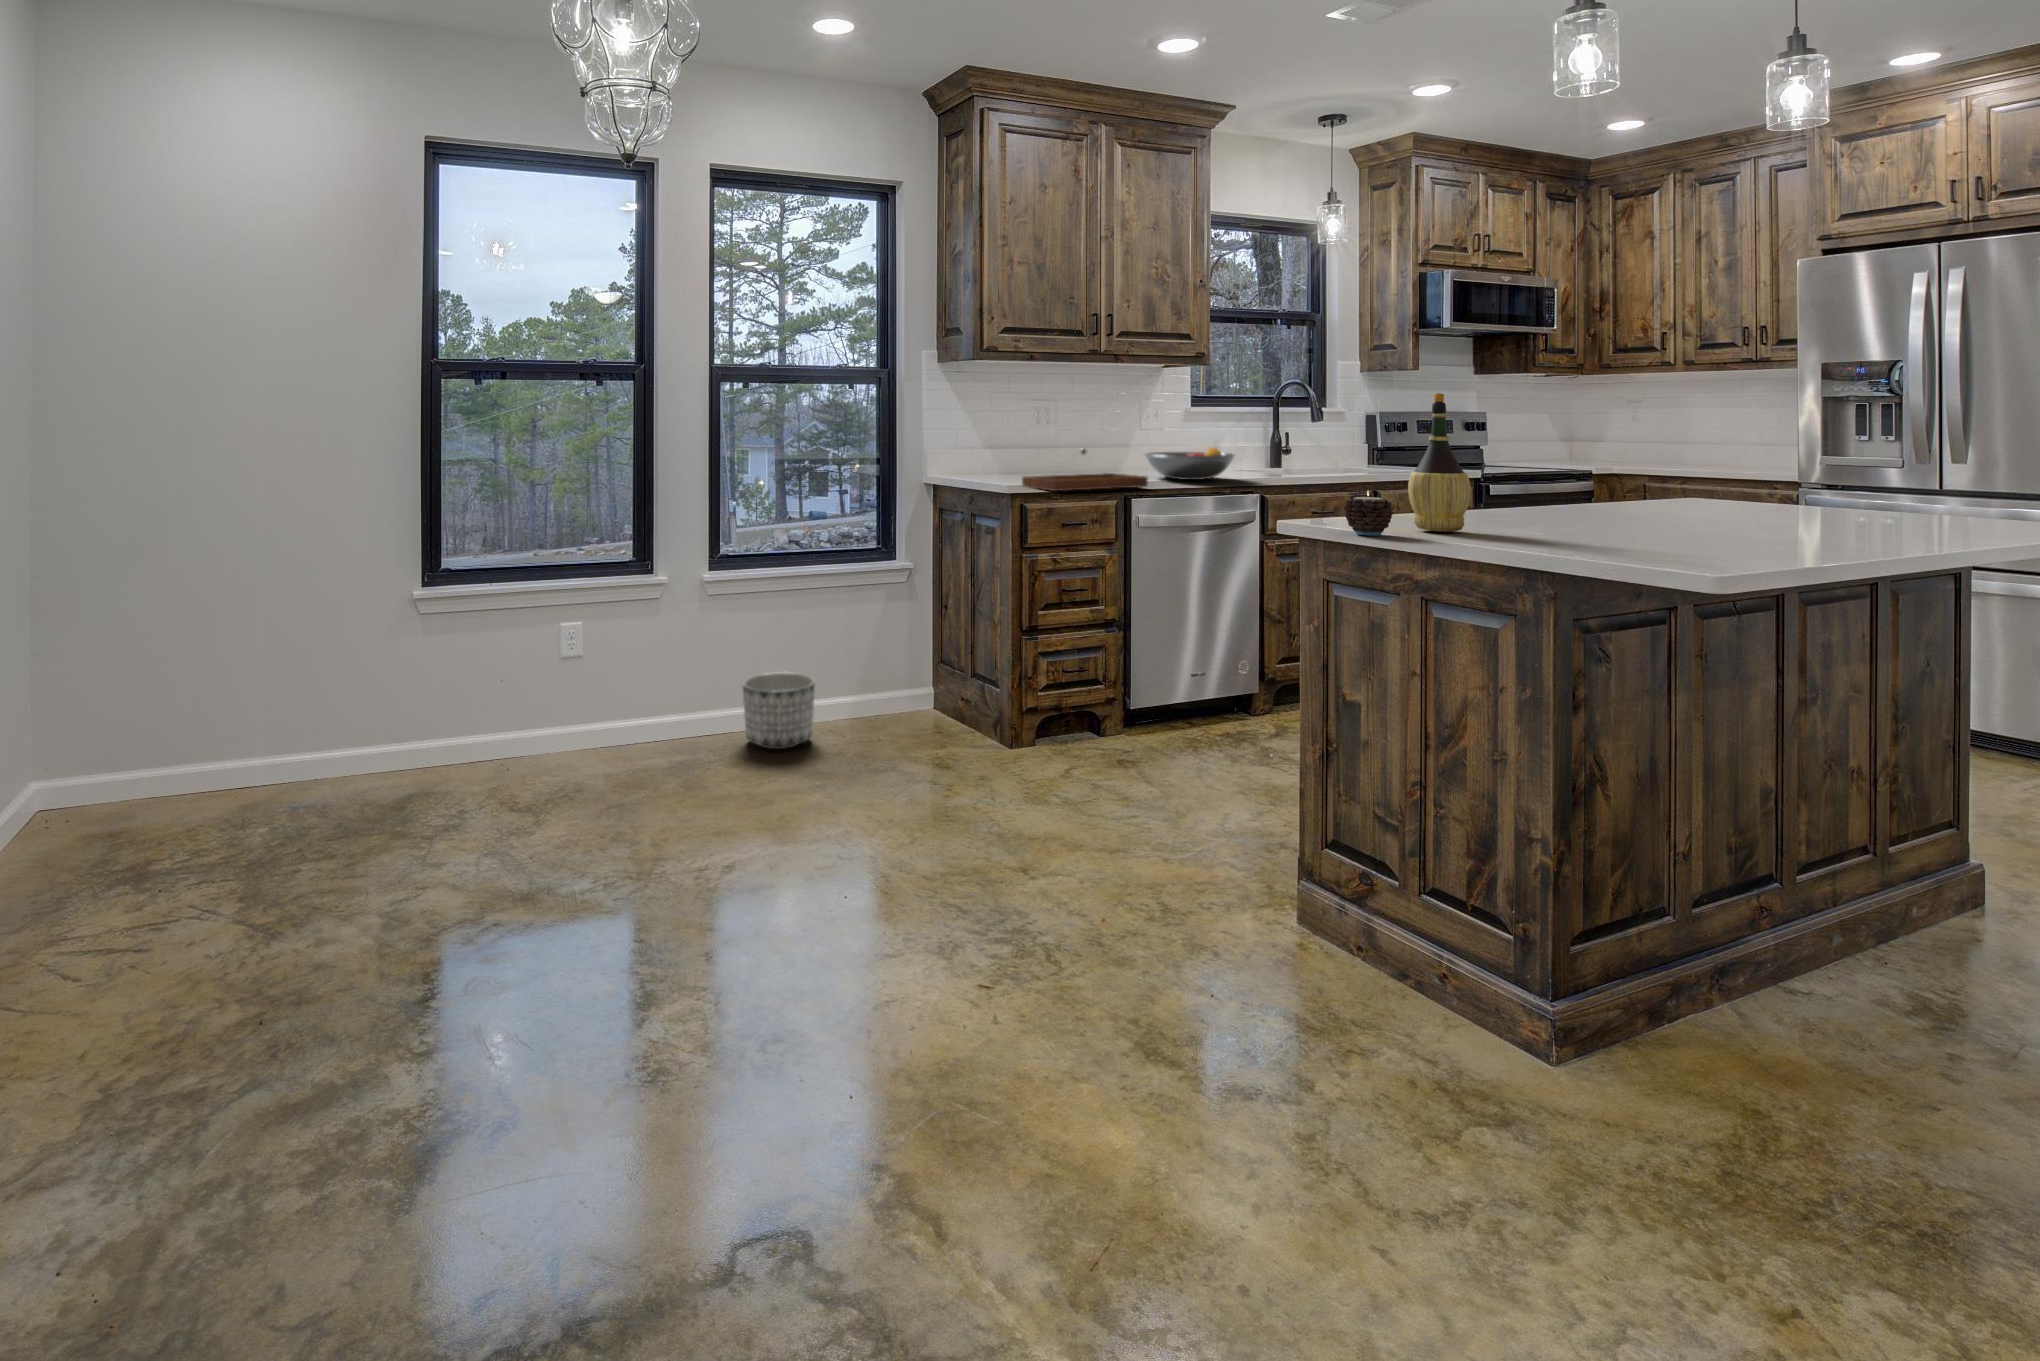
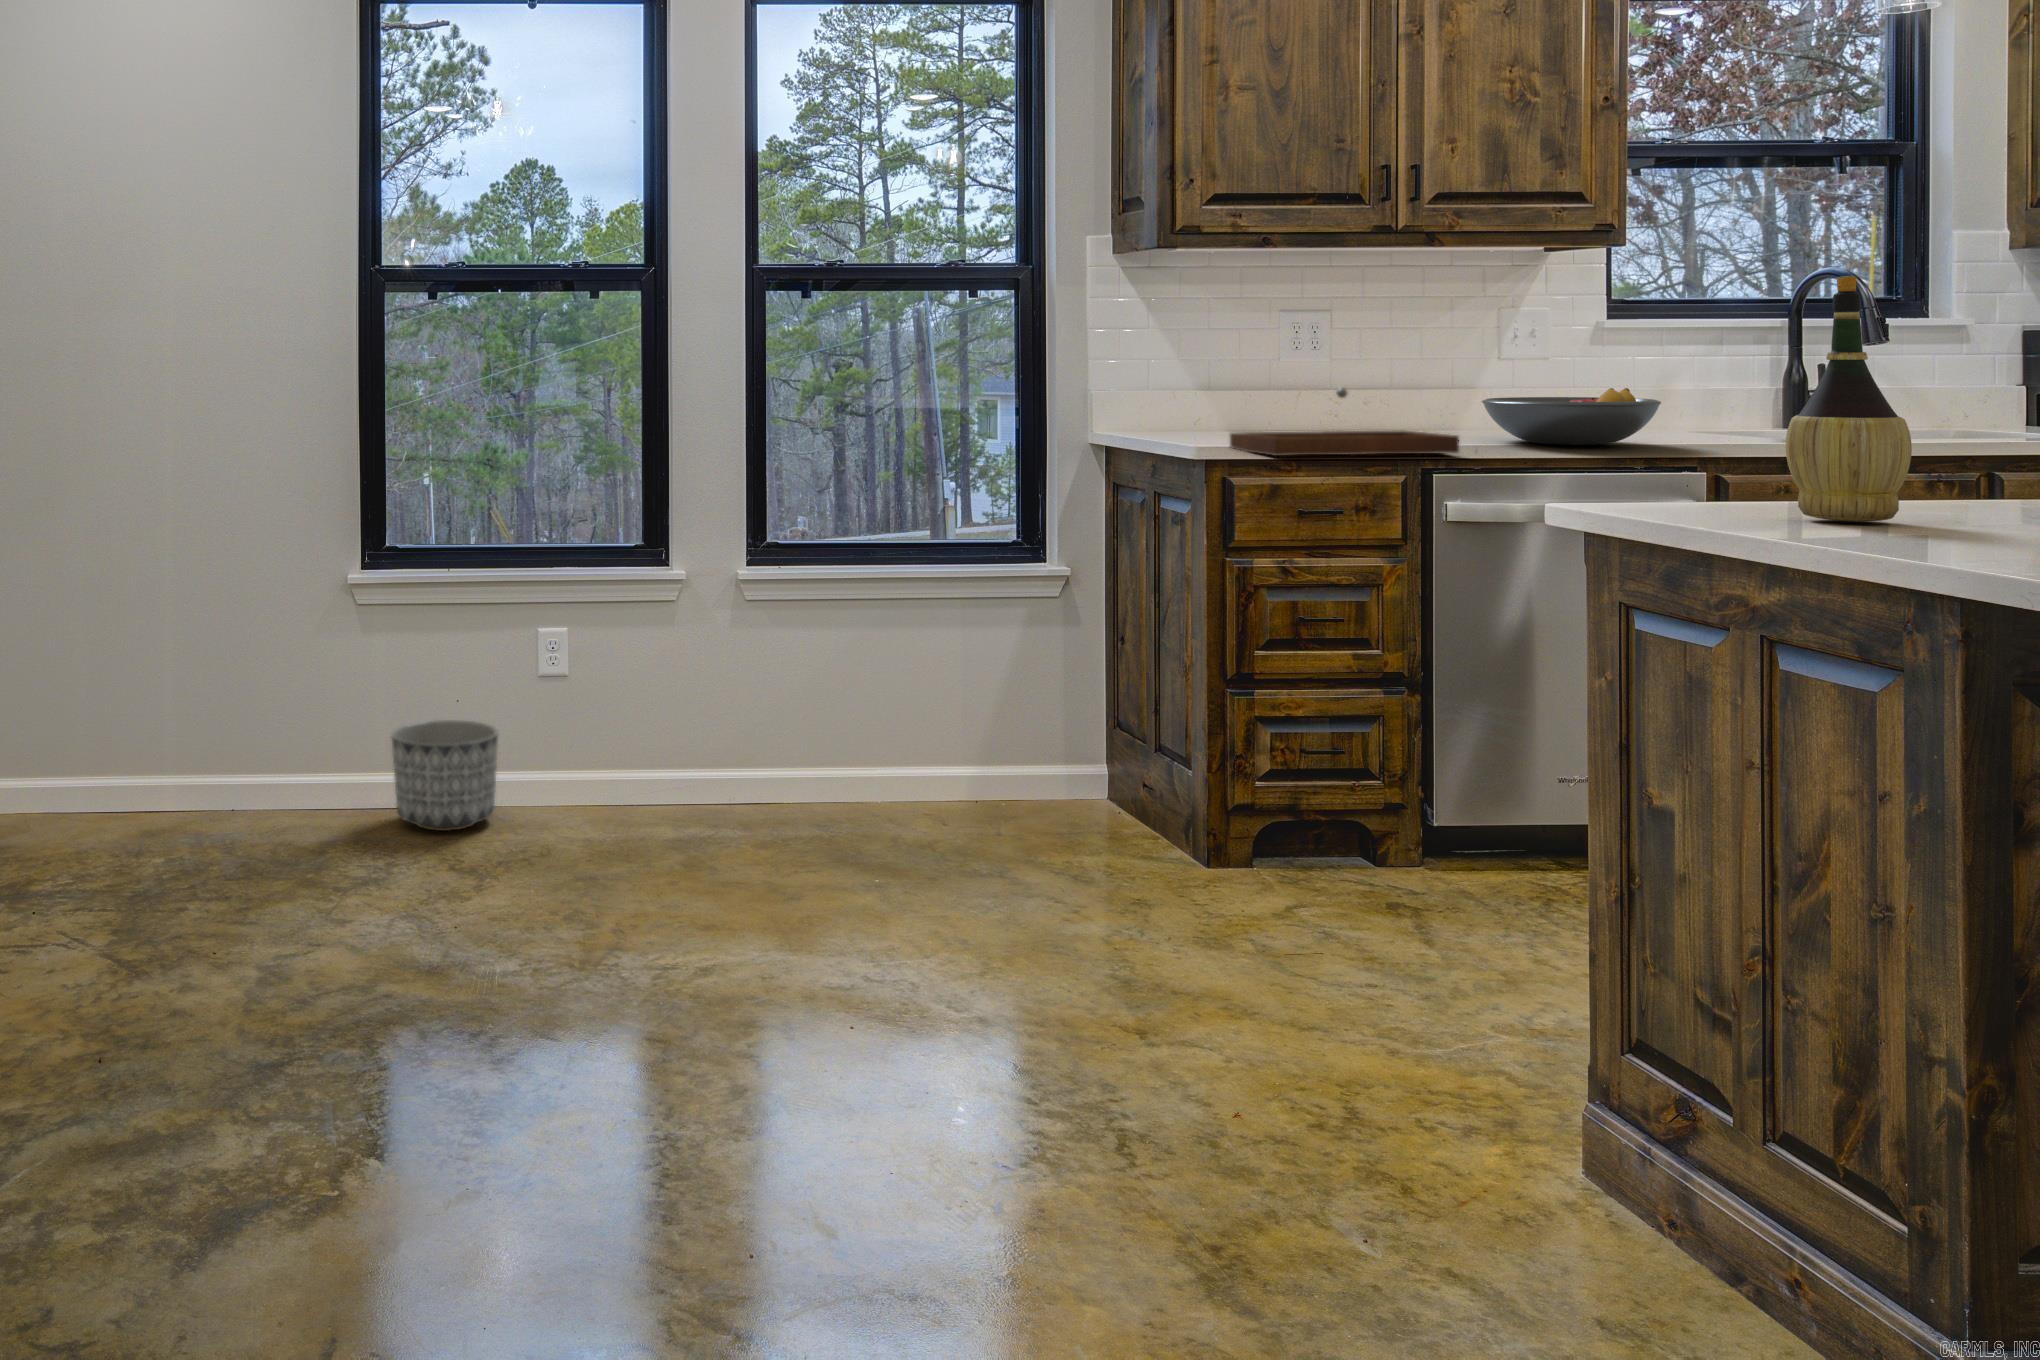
candle: present [1343,492,1394,535] -> none [1634,445,1735,522]
planter: present [742,672,815,749] -> present [391,720,498,831]

